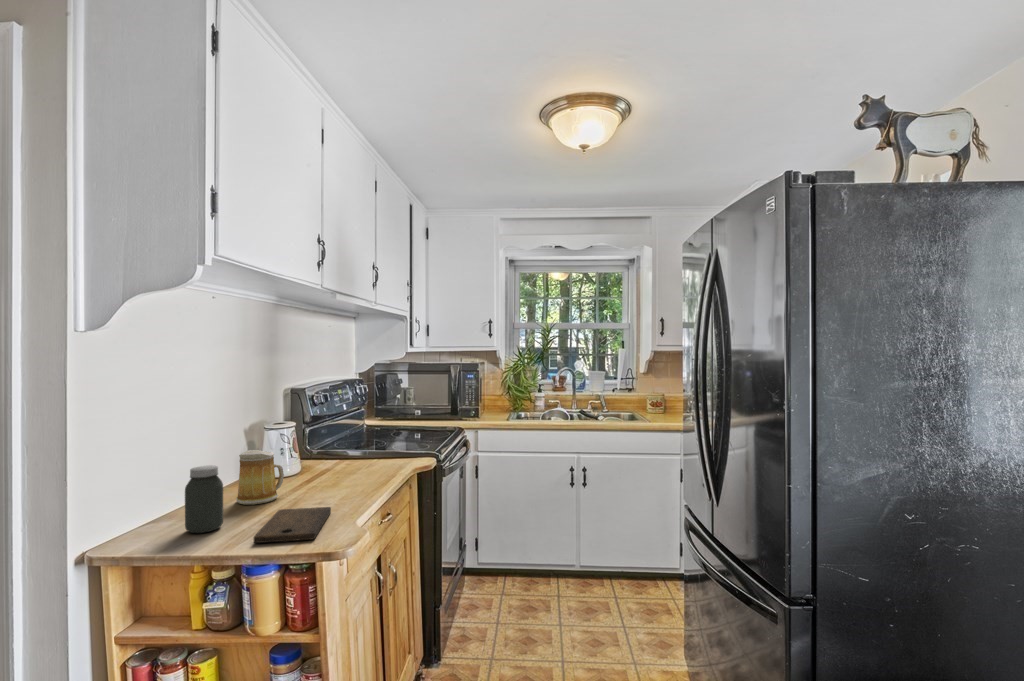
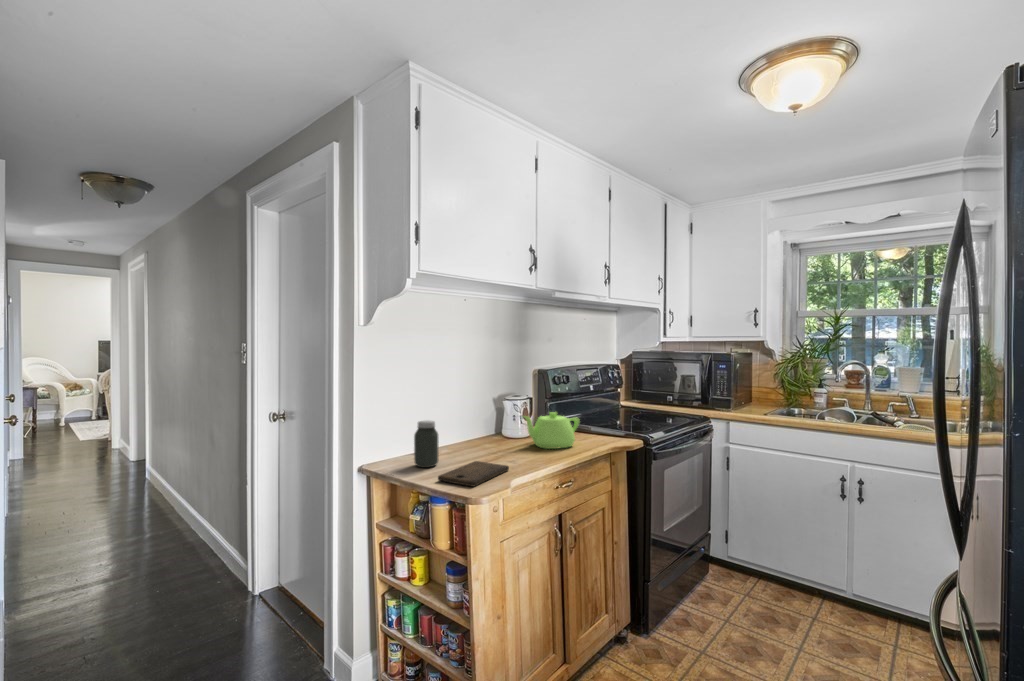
teapot: none [309,437,371,481] -> present [524,412,579,449]
mug: present [236,450,284,505] -> none [463,414,497,455]

